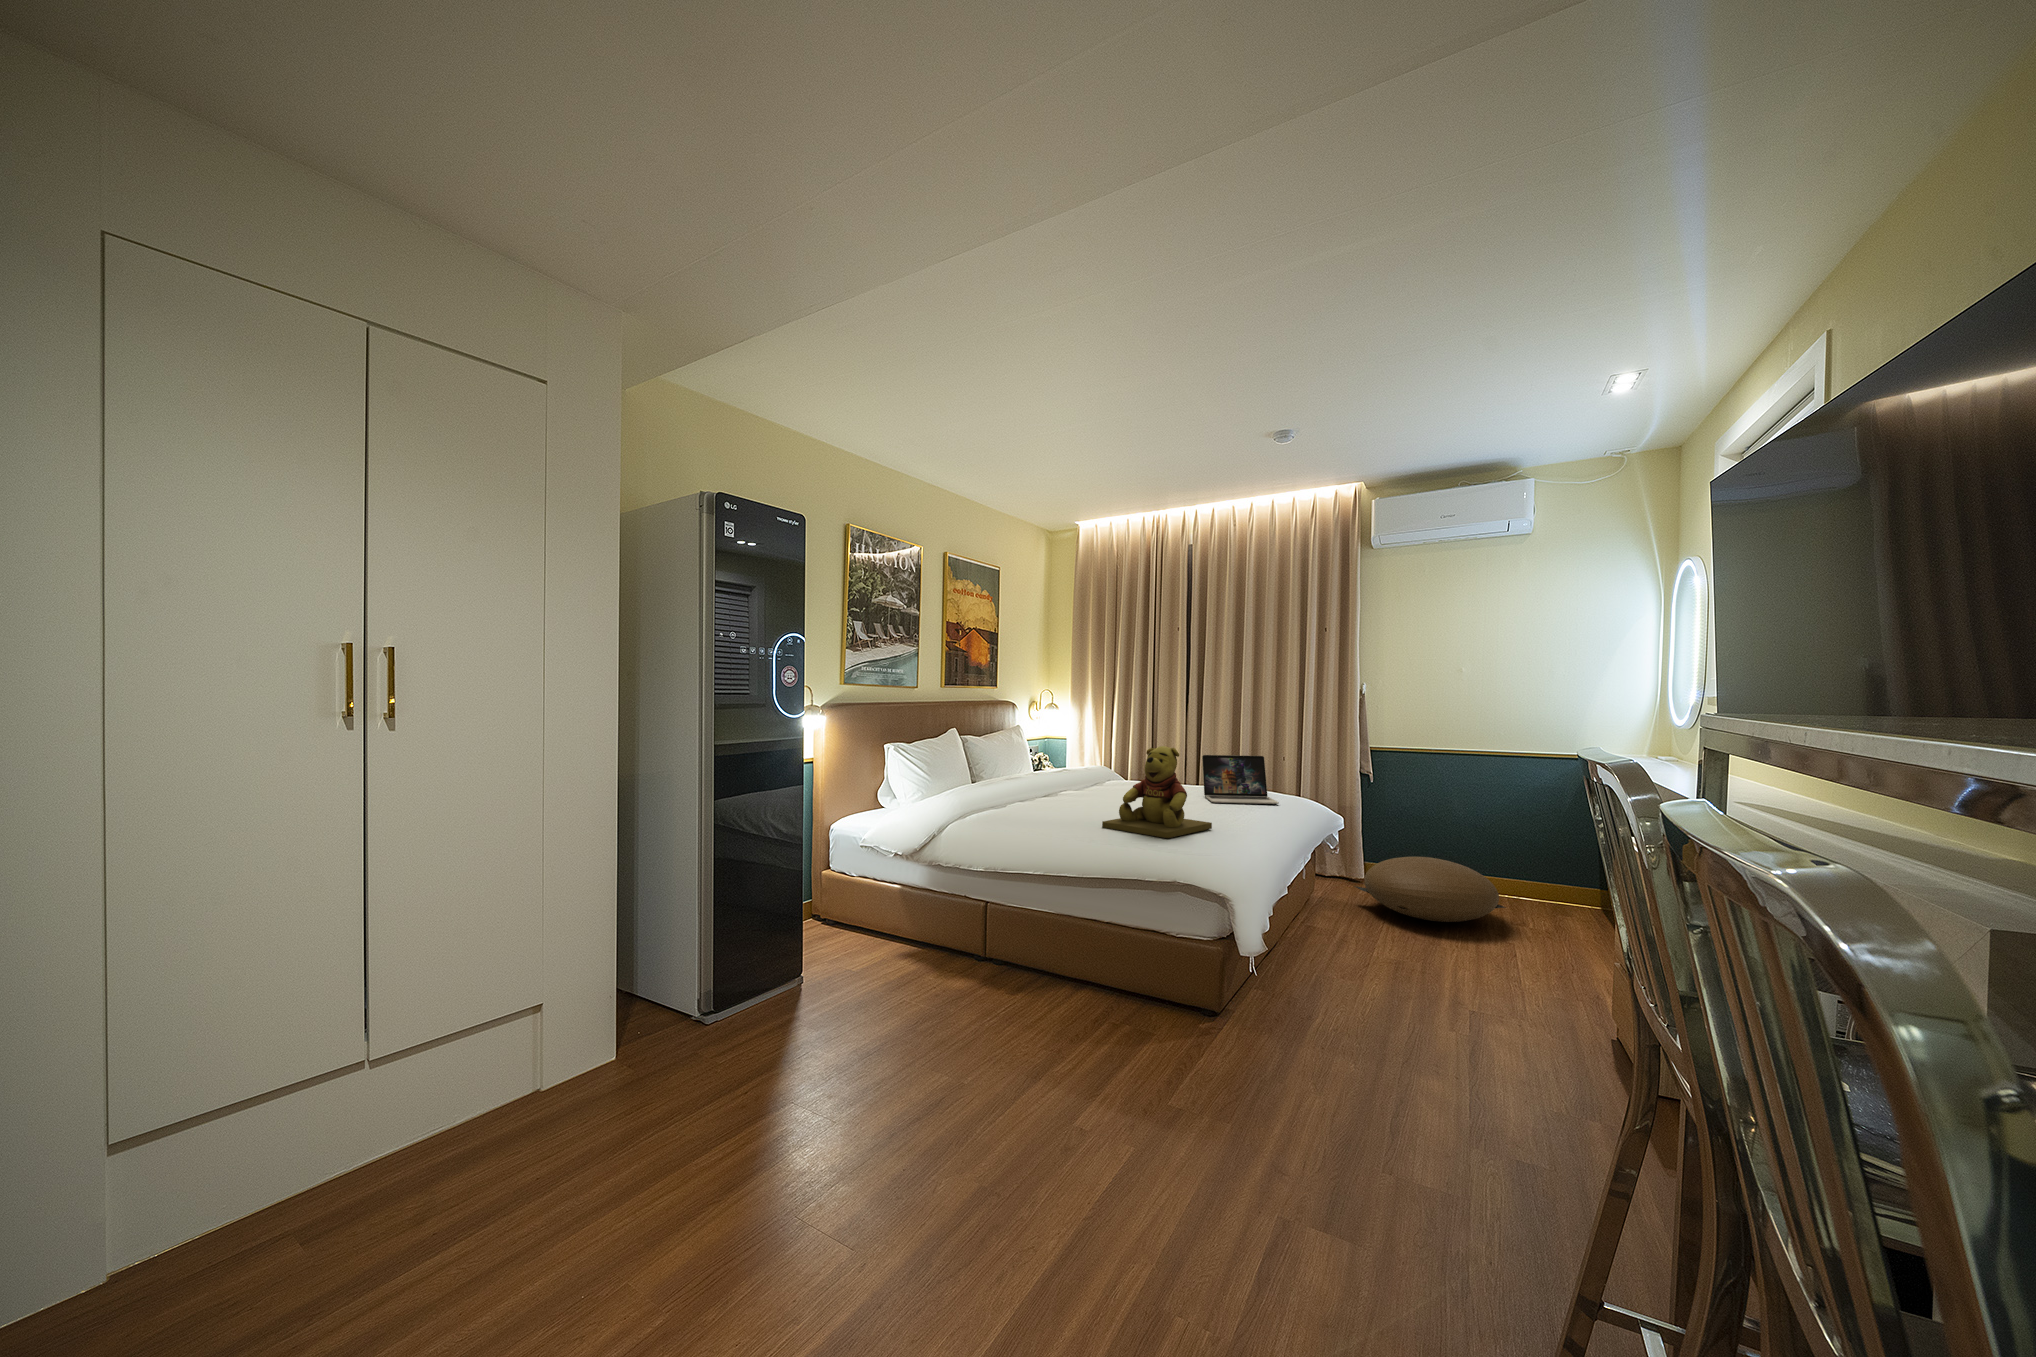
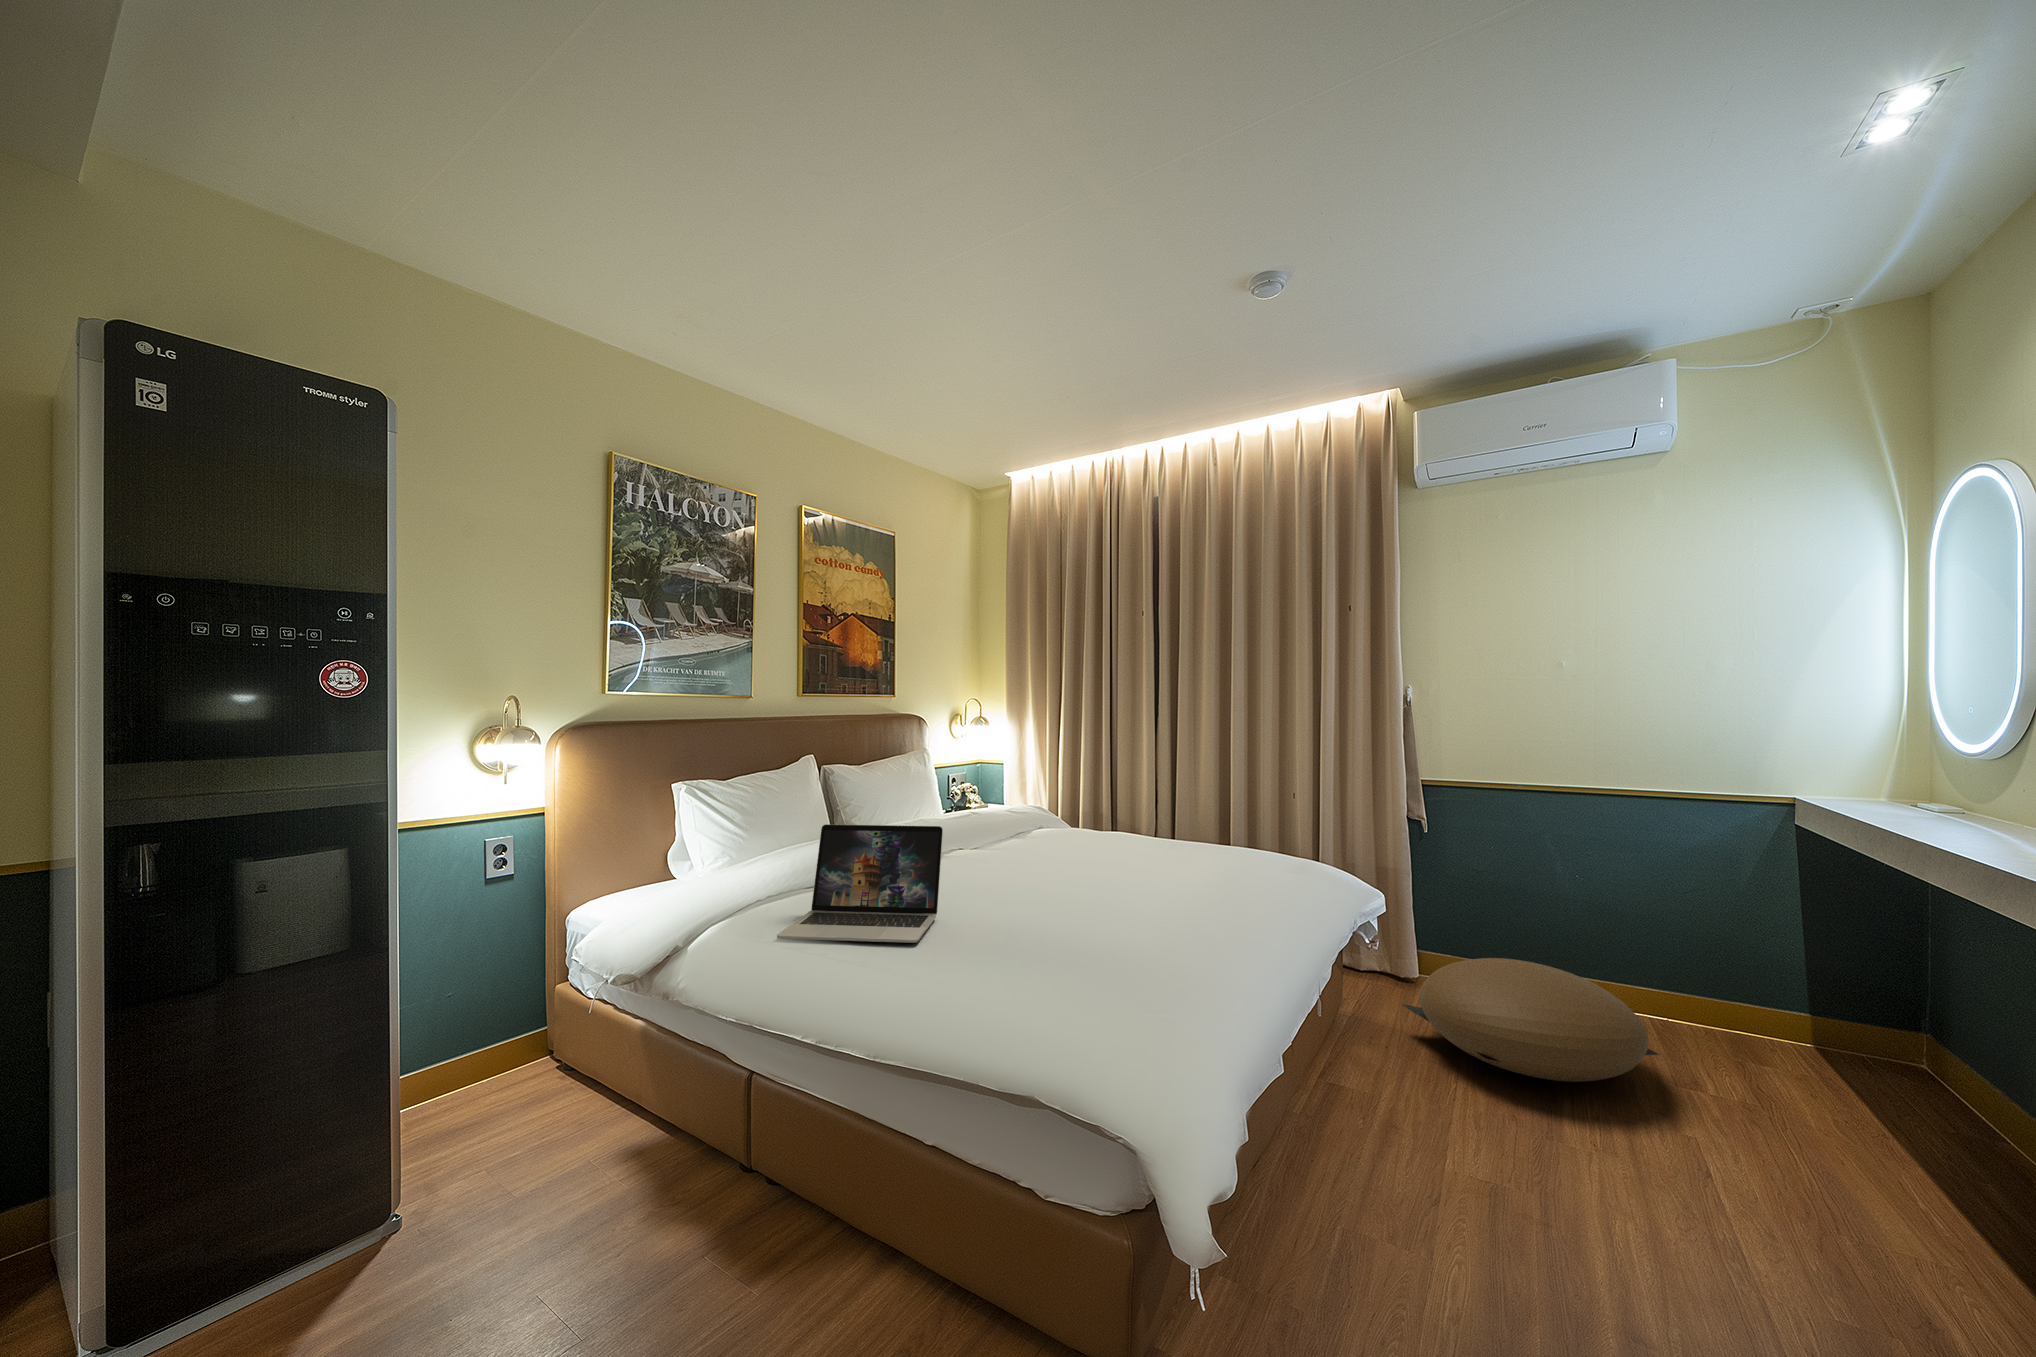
teddy bear: present [1102,746,1212,839] -> none [944,801,1145,988]
laptop: present [1202,755,1279,804] -> present [777,824,943,943]

